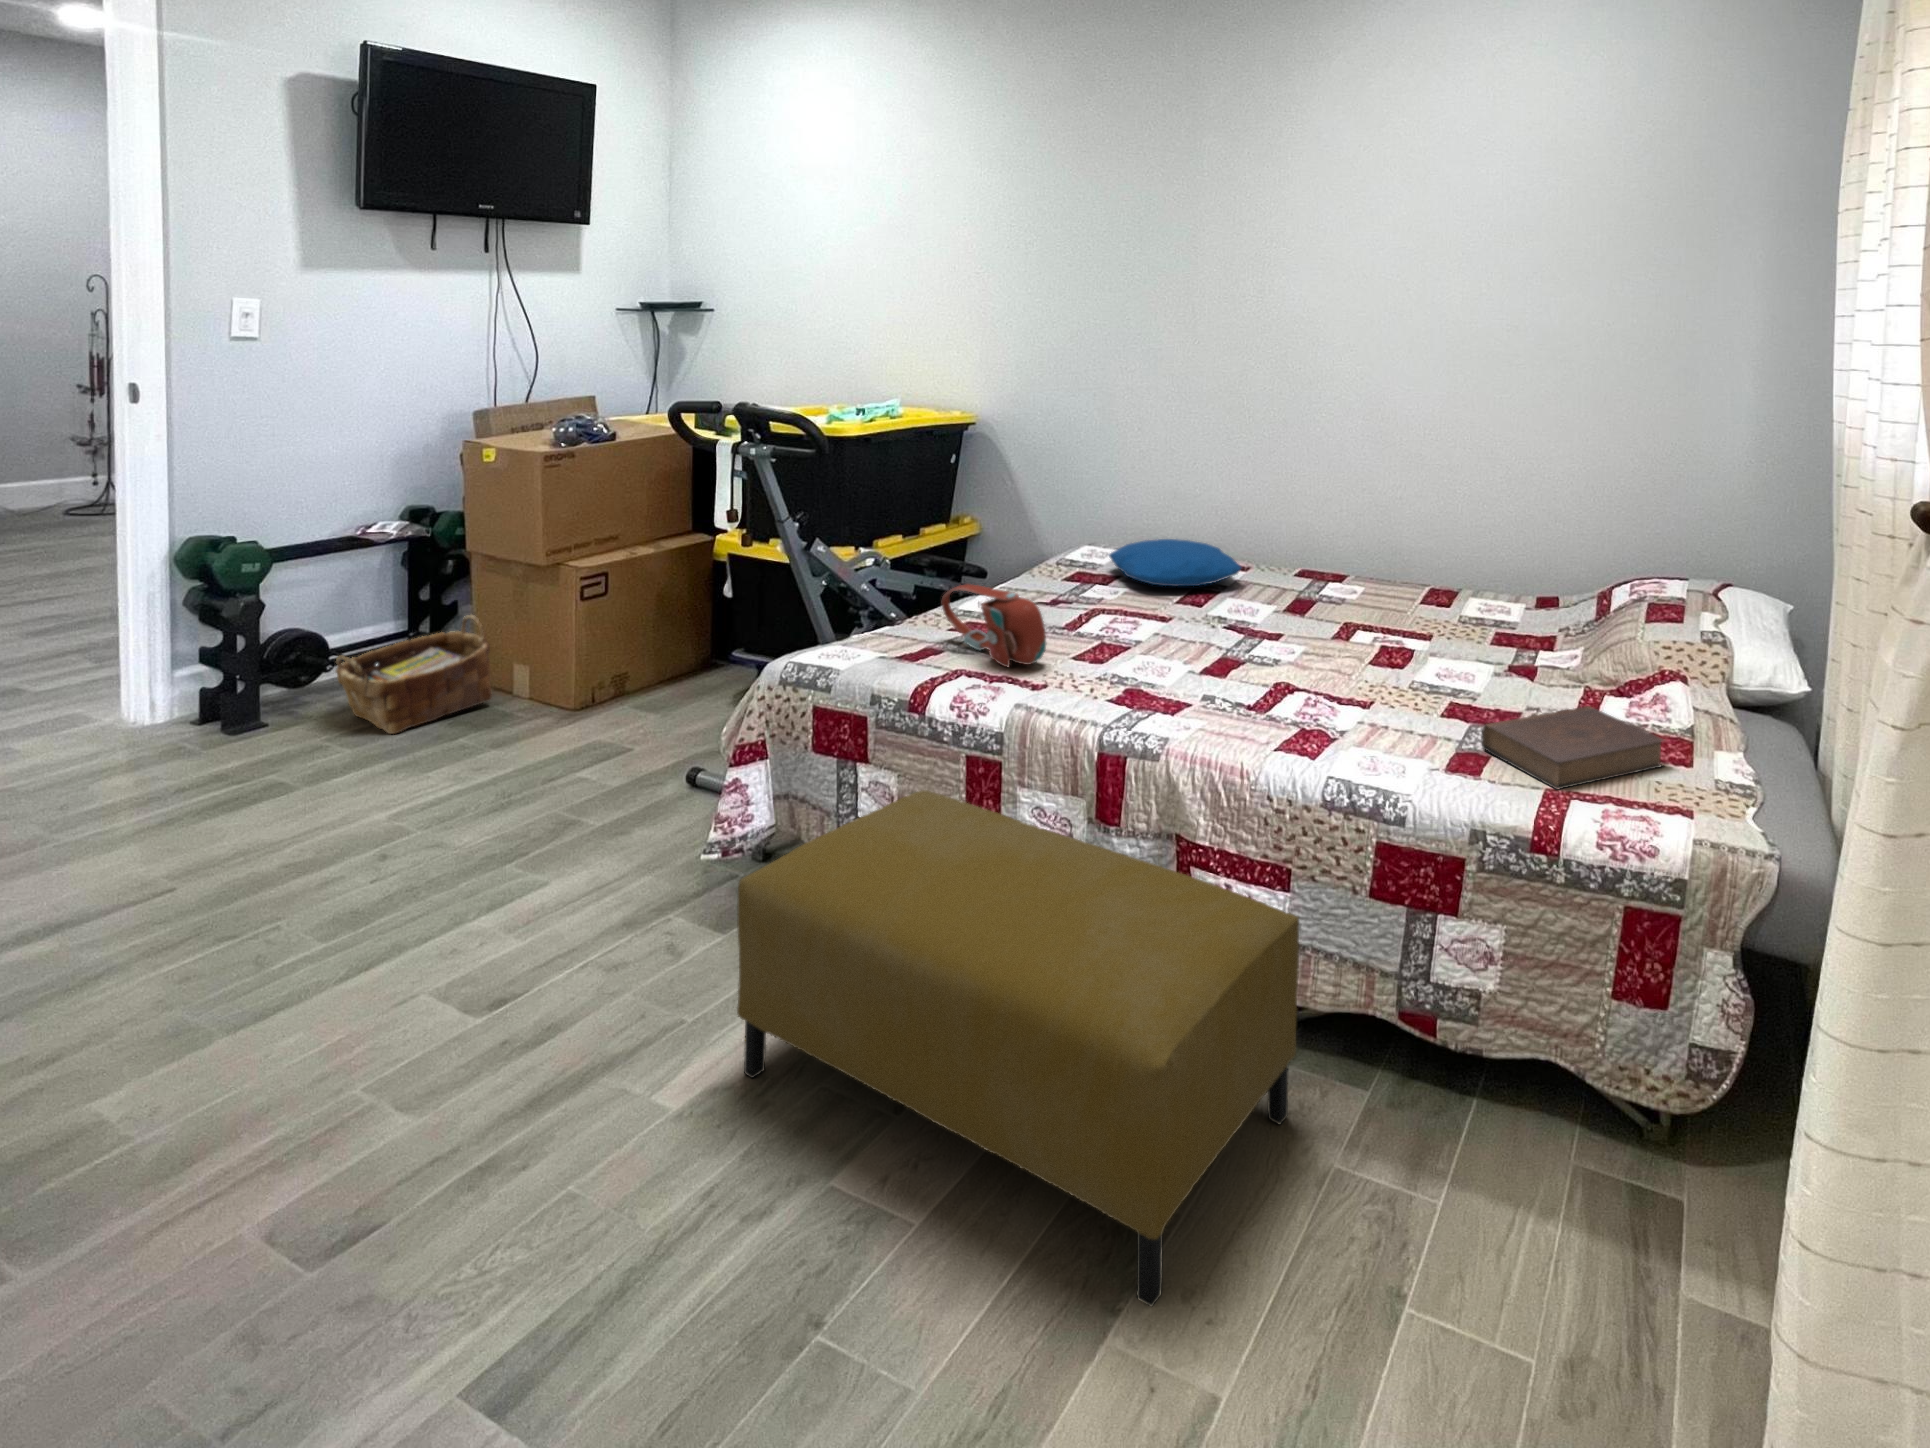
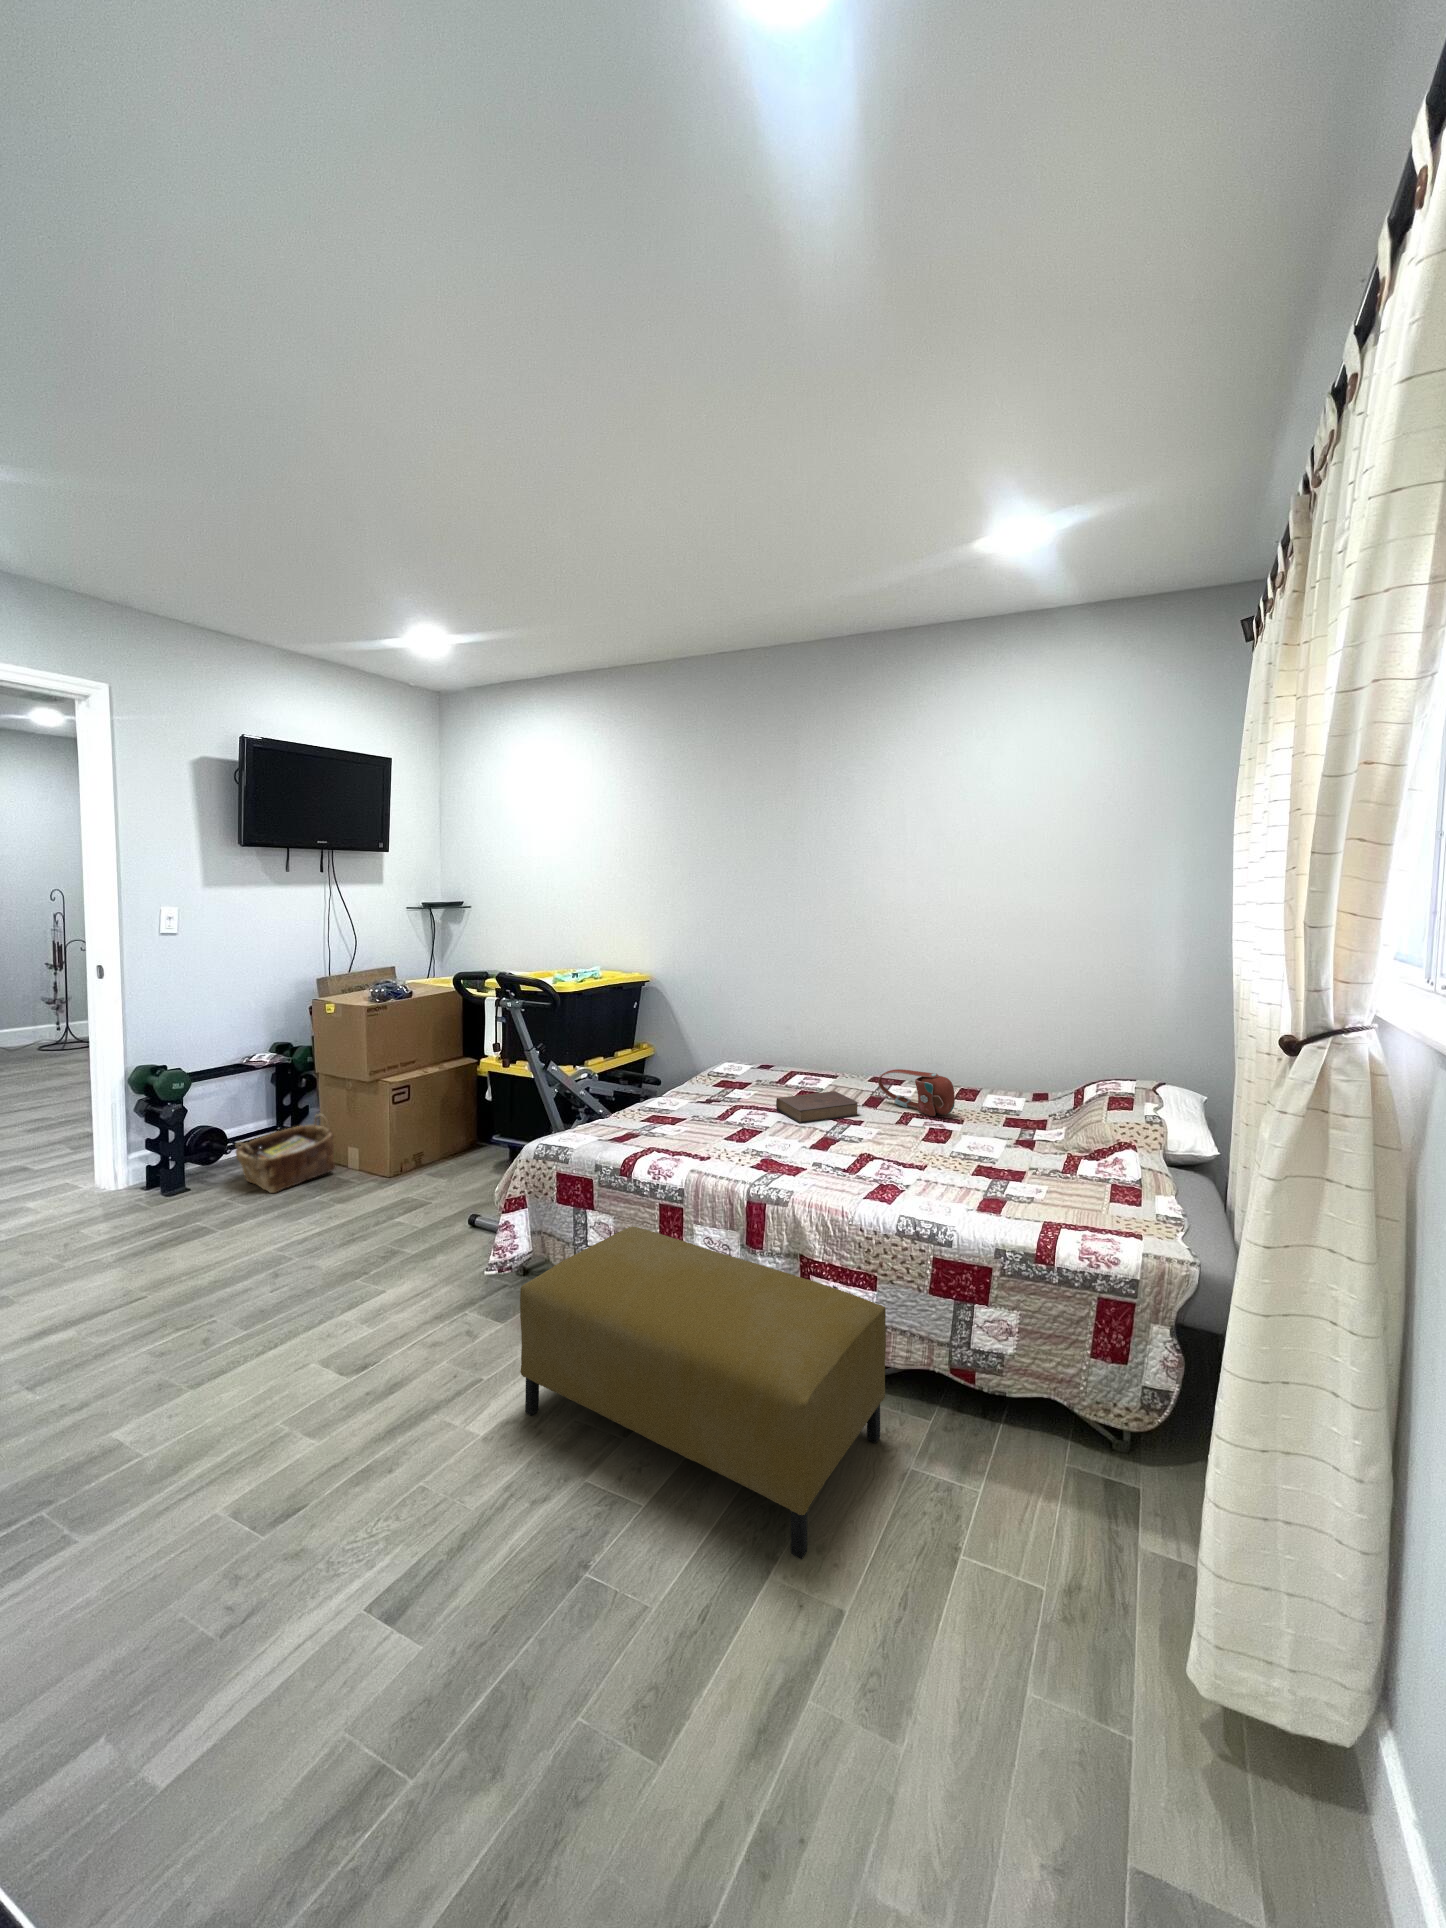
pillow: present [1109,539,1241,587] -> none [740,1057,830,1089]
handbag: present [942,584,1046,667] -> present [878,1069,955,1116]
book: present [1482,706,1664,789] -> present [776,1091,859,1123]

